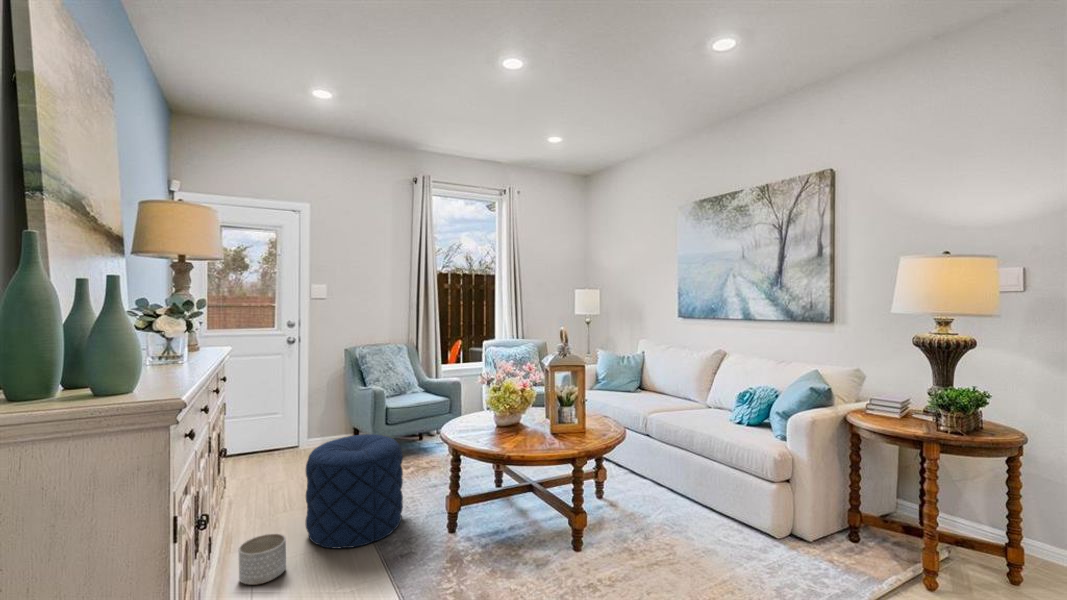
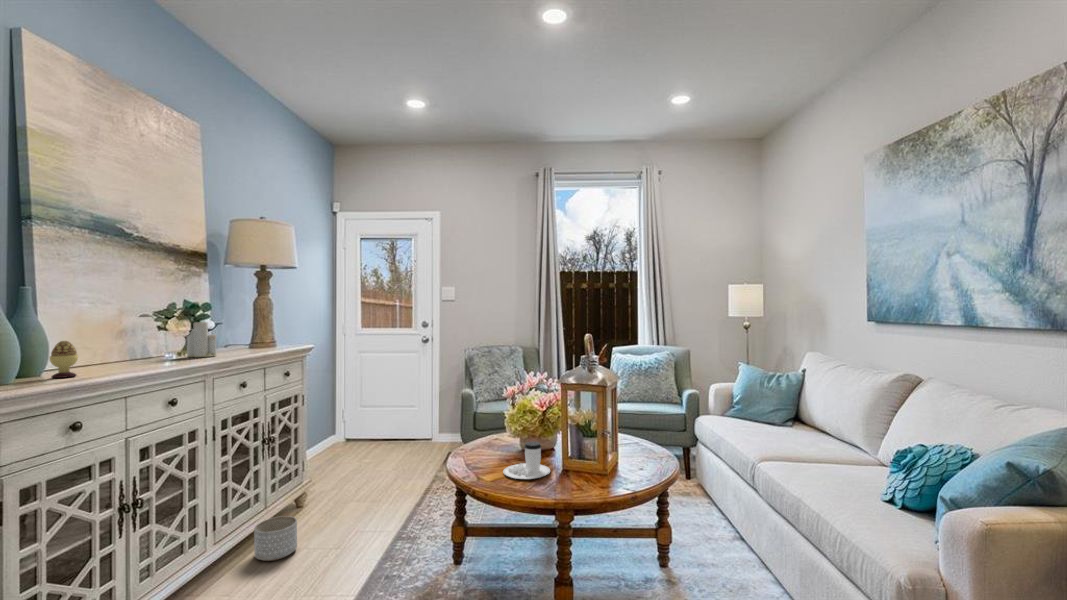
candle: none [162,322,202,368] -> present [187,322,216,357]
decorative egg: none [135,351,167,396] -> present [50,341,78,378]
coffee cup: none [515,416,553,445] -> present [503,442,550,479]
pouf: present [306,434,403,549] -> none [334,436,430,549]

